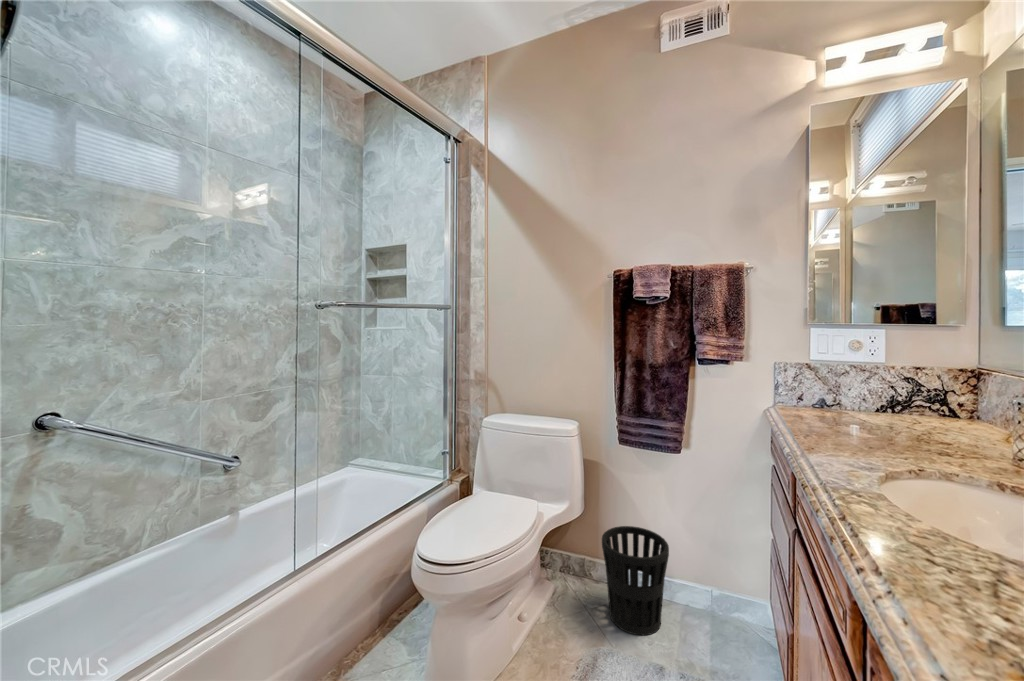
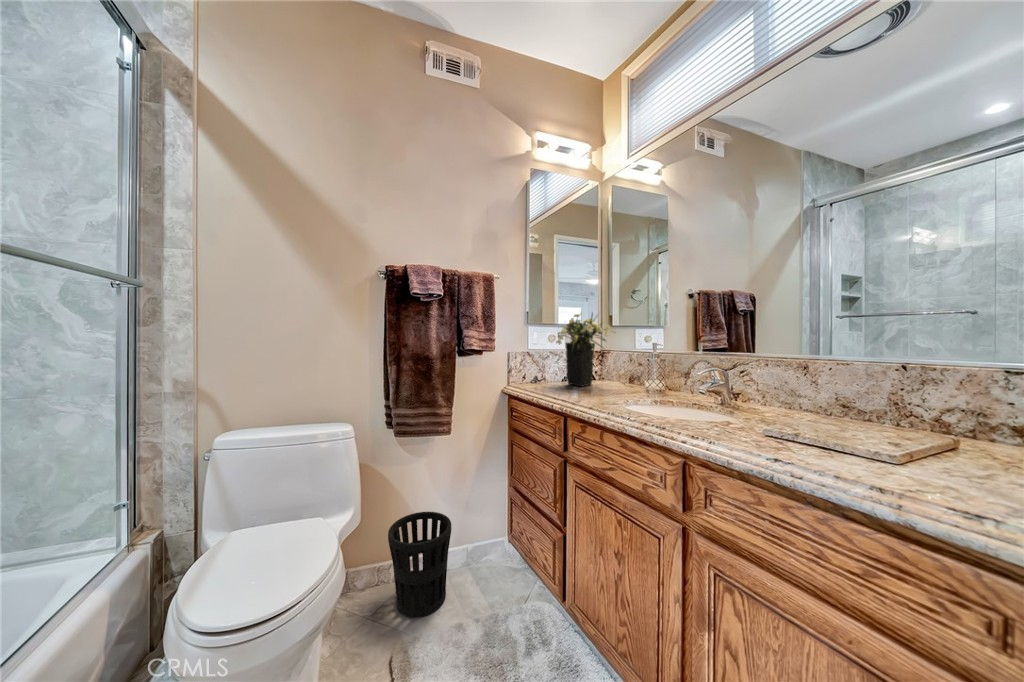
flower arrangement: none [832,306,972,426] -> present [556,313,613,386]

